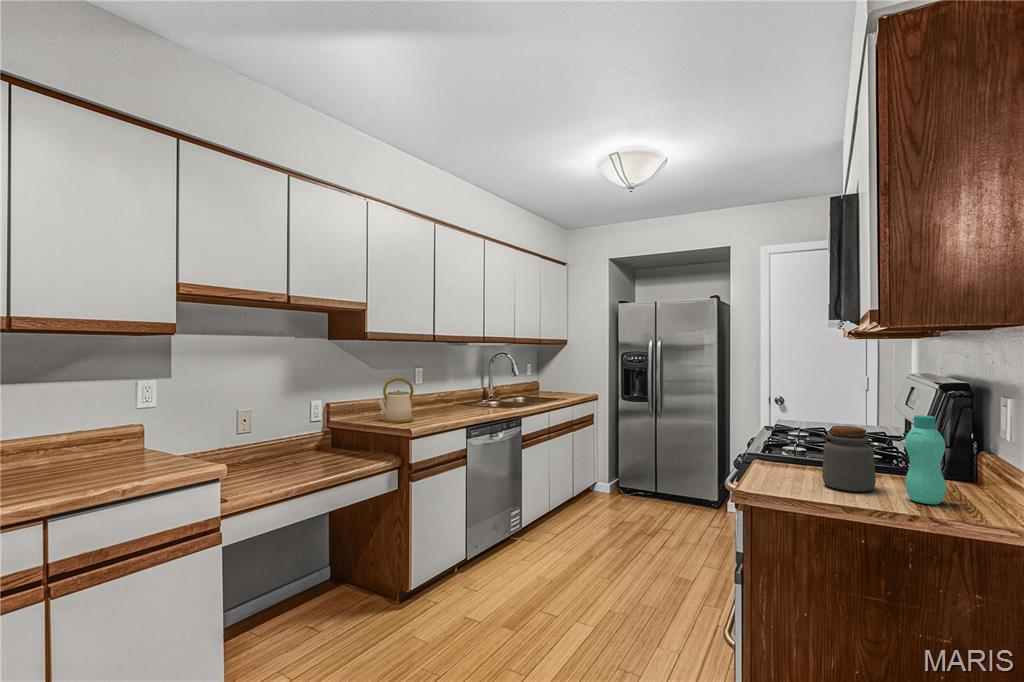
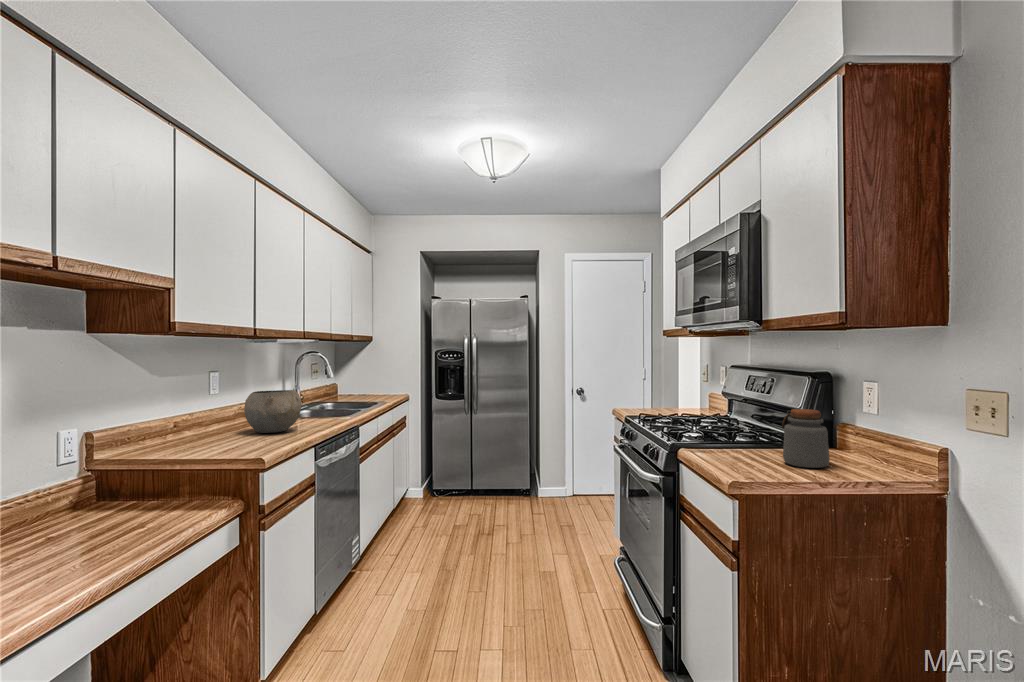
kettle: present [377,378,414,423] -> none [181,386,240,452]
bowl: none [428,383,467,415] -> present [244,390,302,433]
bottle: present [905,415,946,504] -> none [858,395,891,471]

